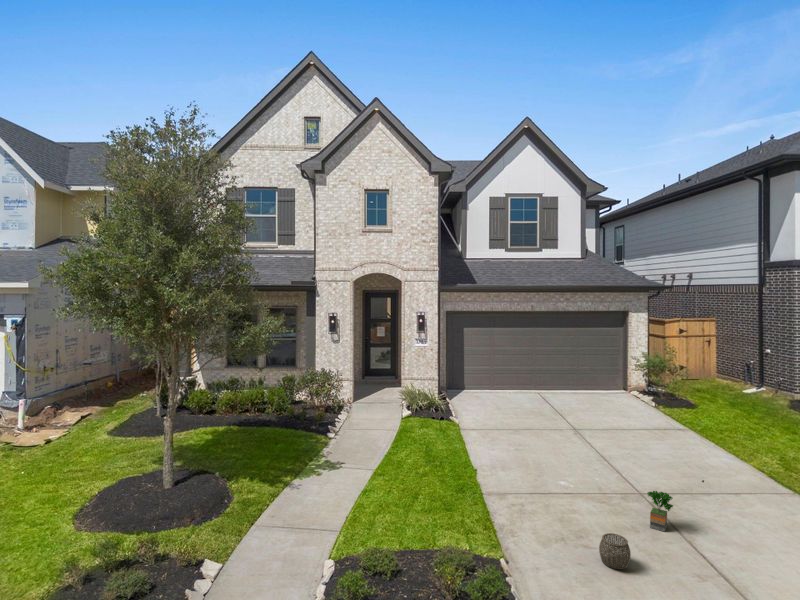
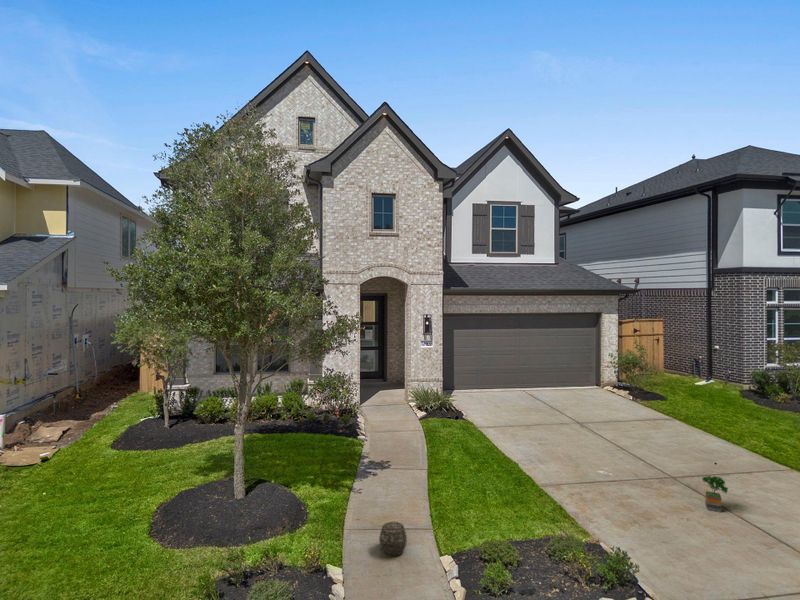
woven basket: present [599,533,631,569] -> present [379,522,407,556]

